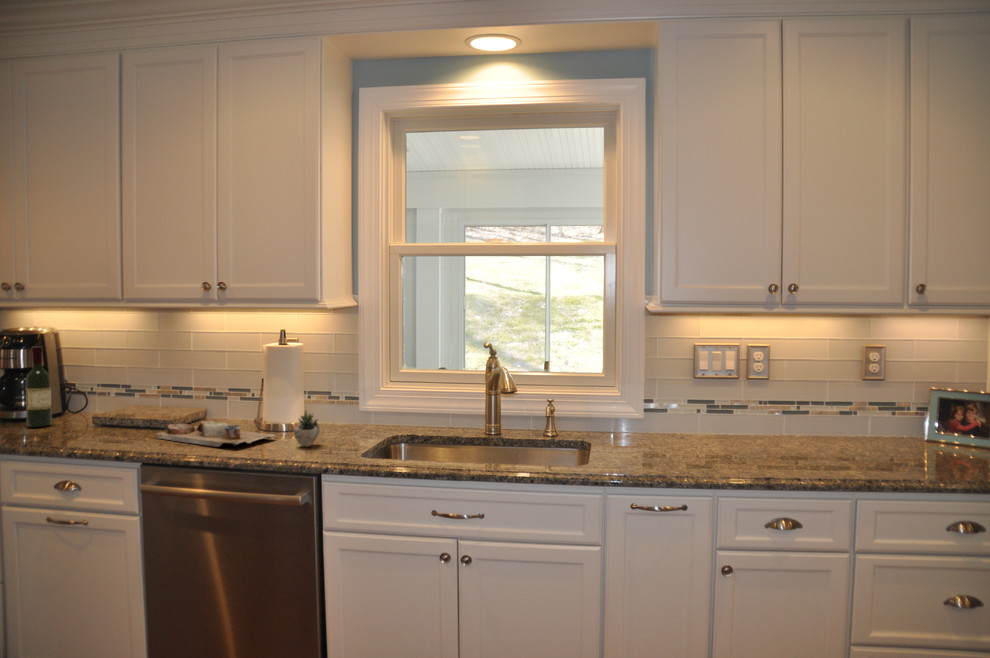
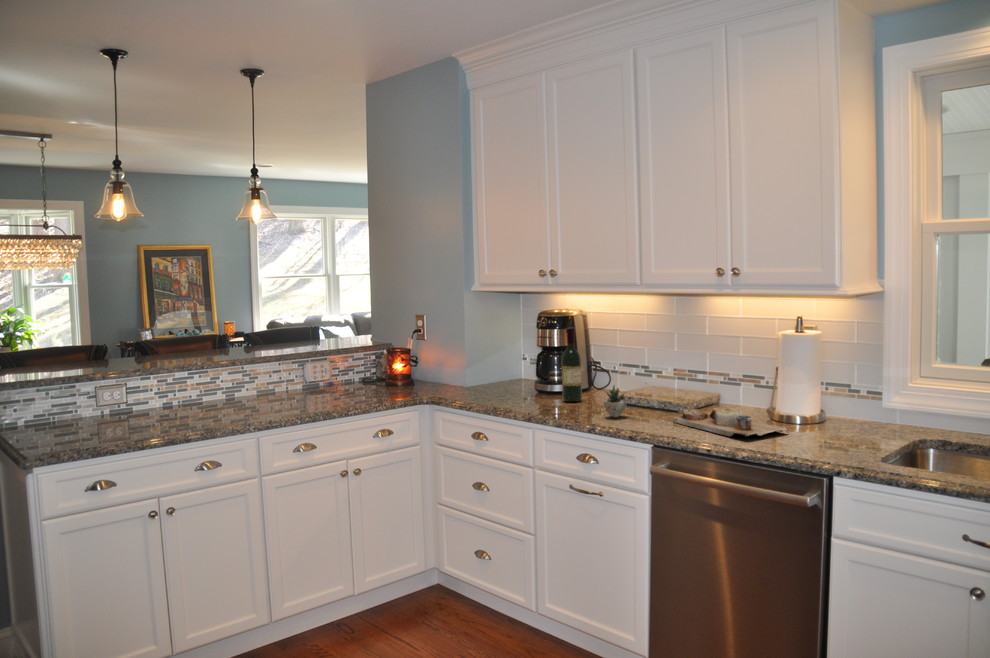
succulent plant: present [294,410,319,447] -> present [604,385,627,417]

